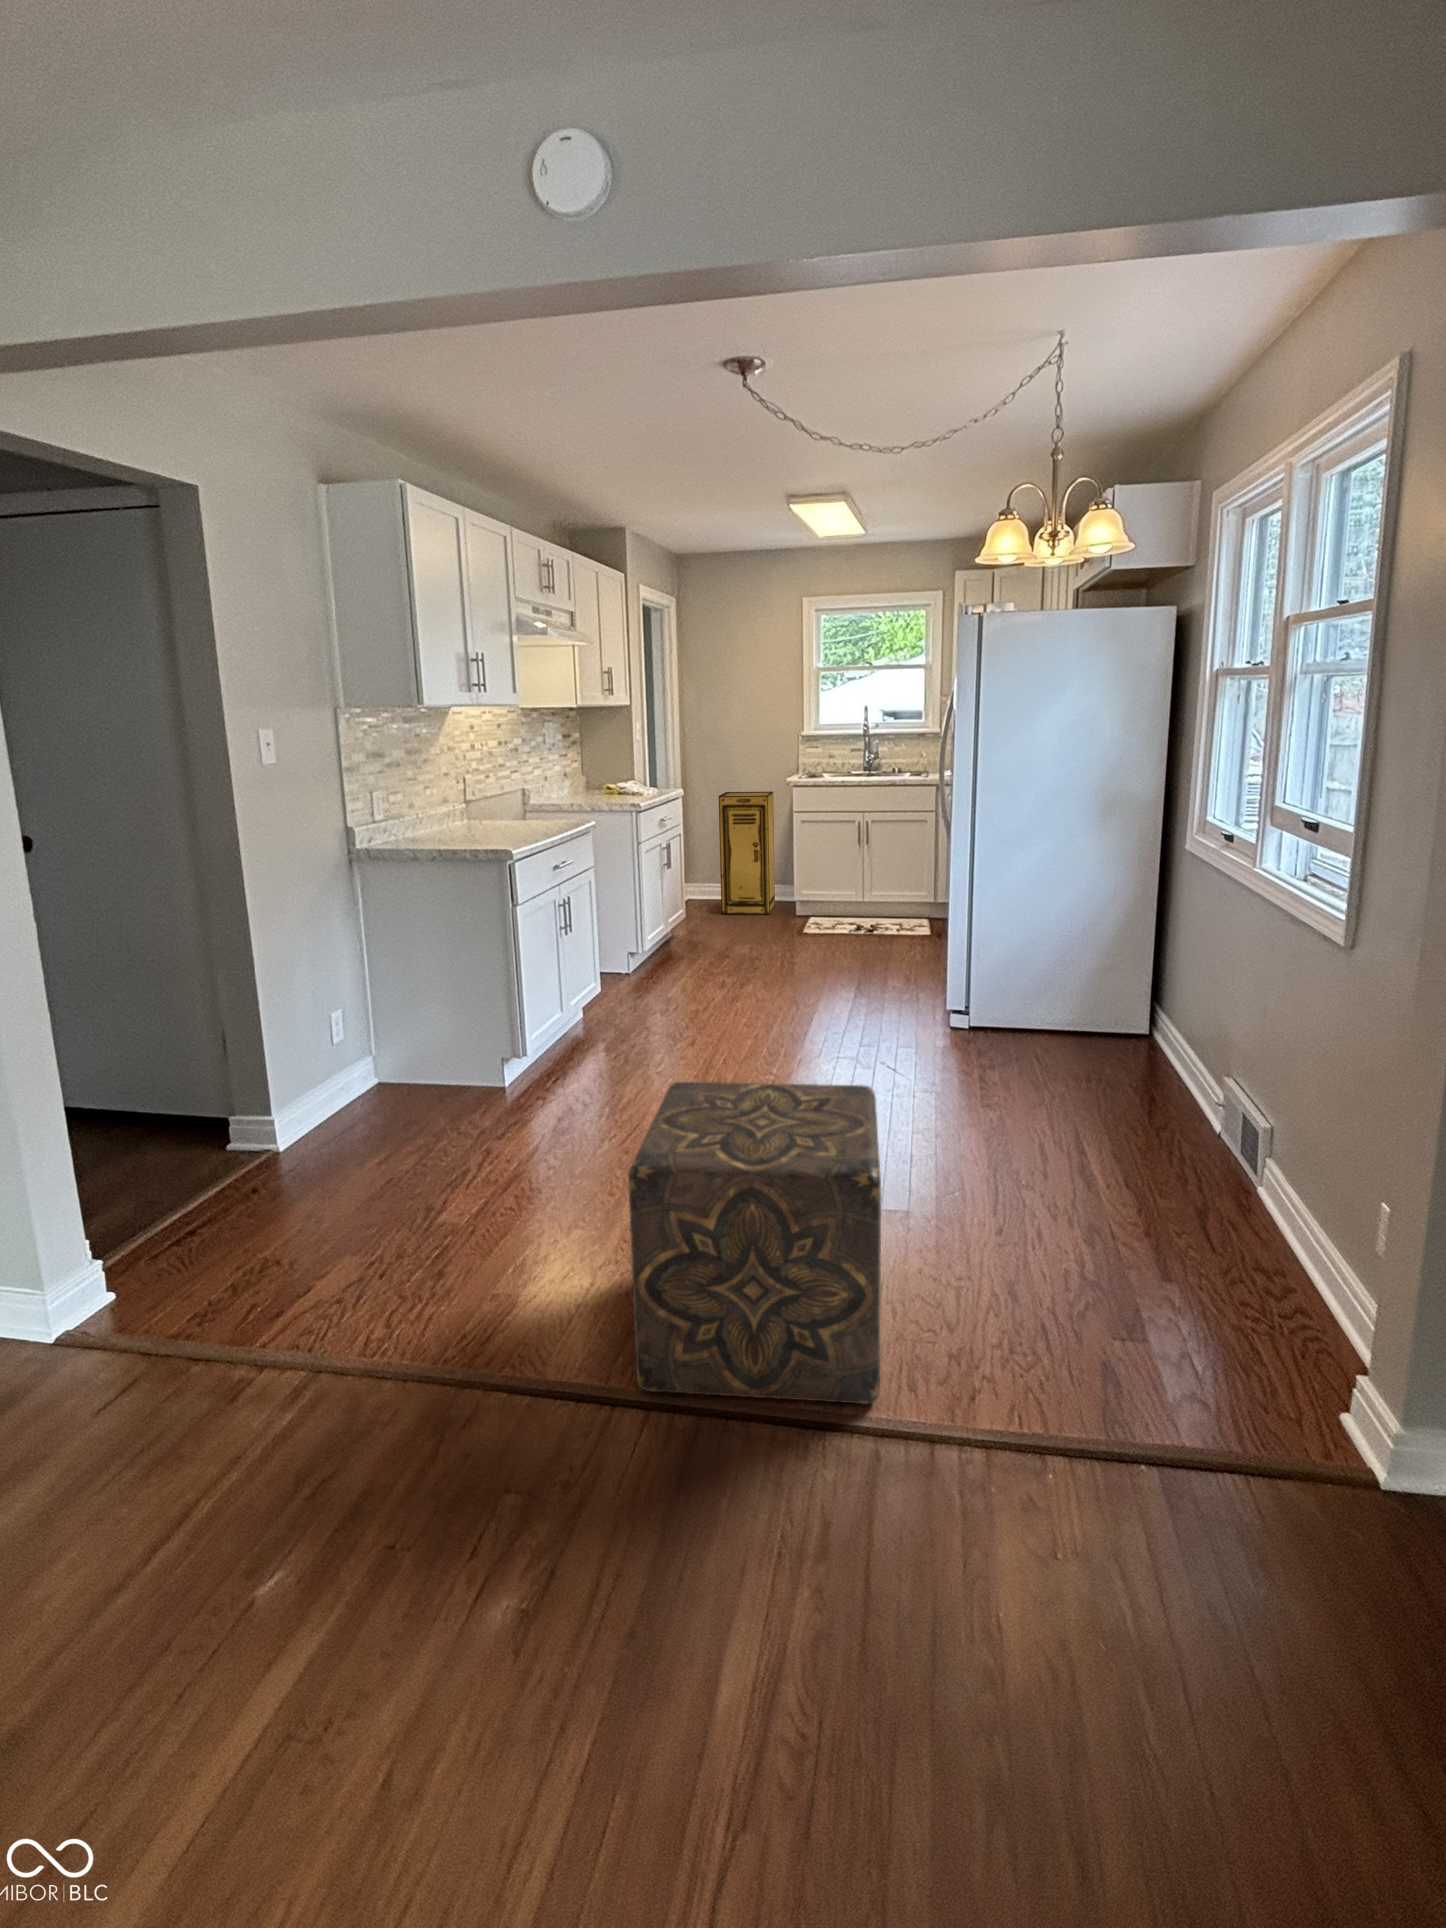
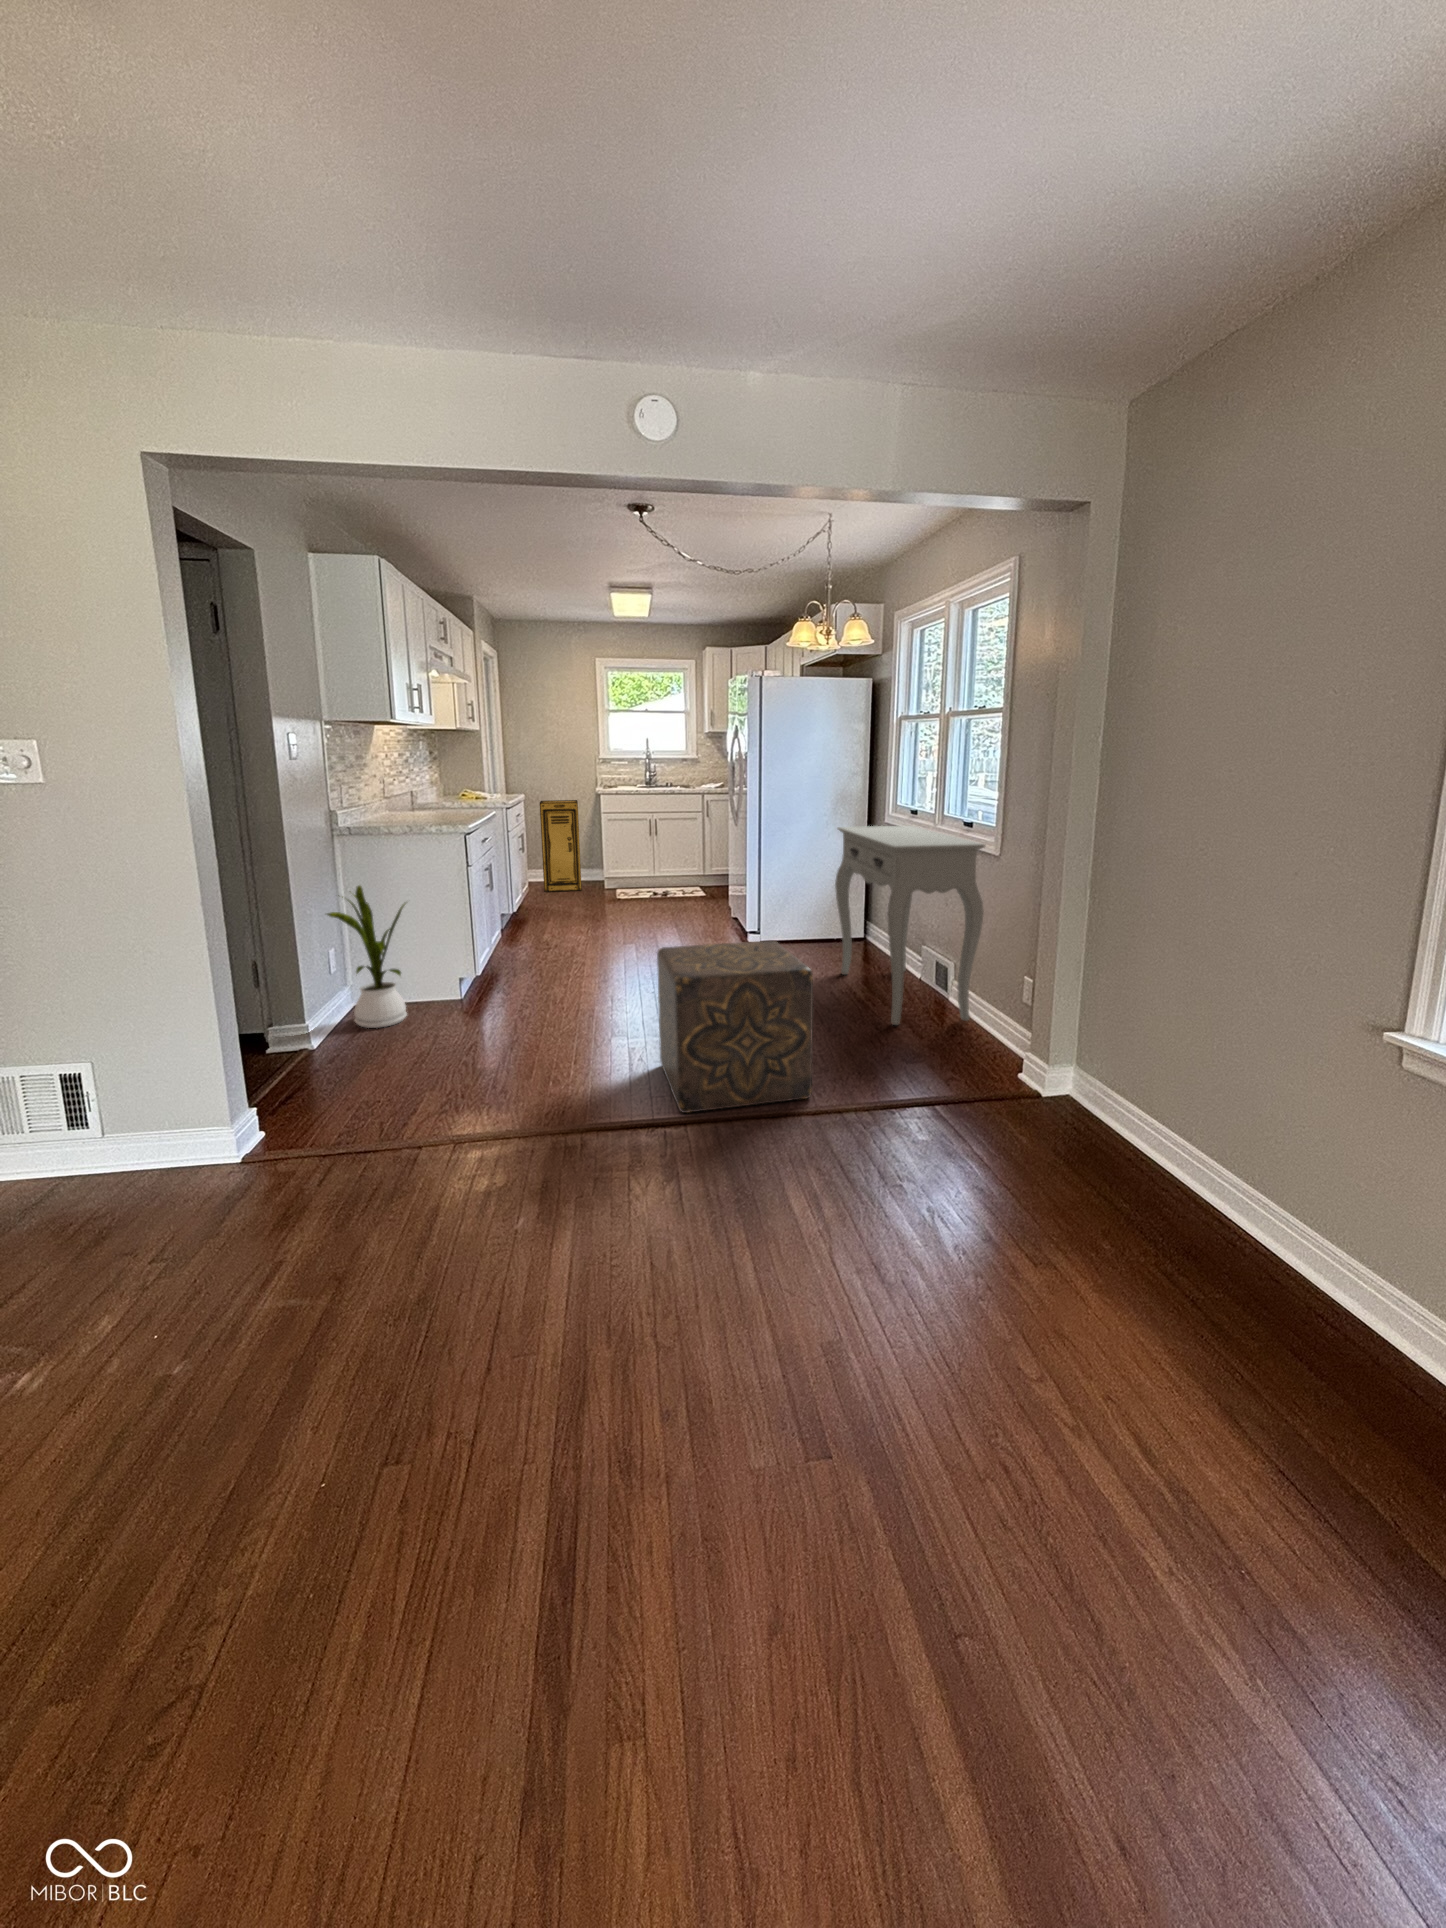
console table: none [1070,866,1321,1257] -> present [835,826,985,1025]
house plant: none [298,938,424,1124] -> present [327,886,407,1028]

